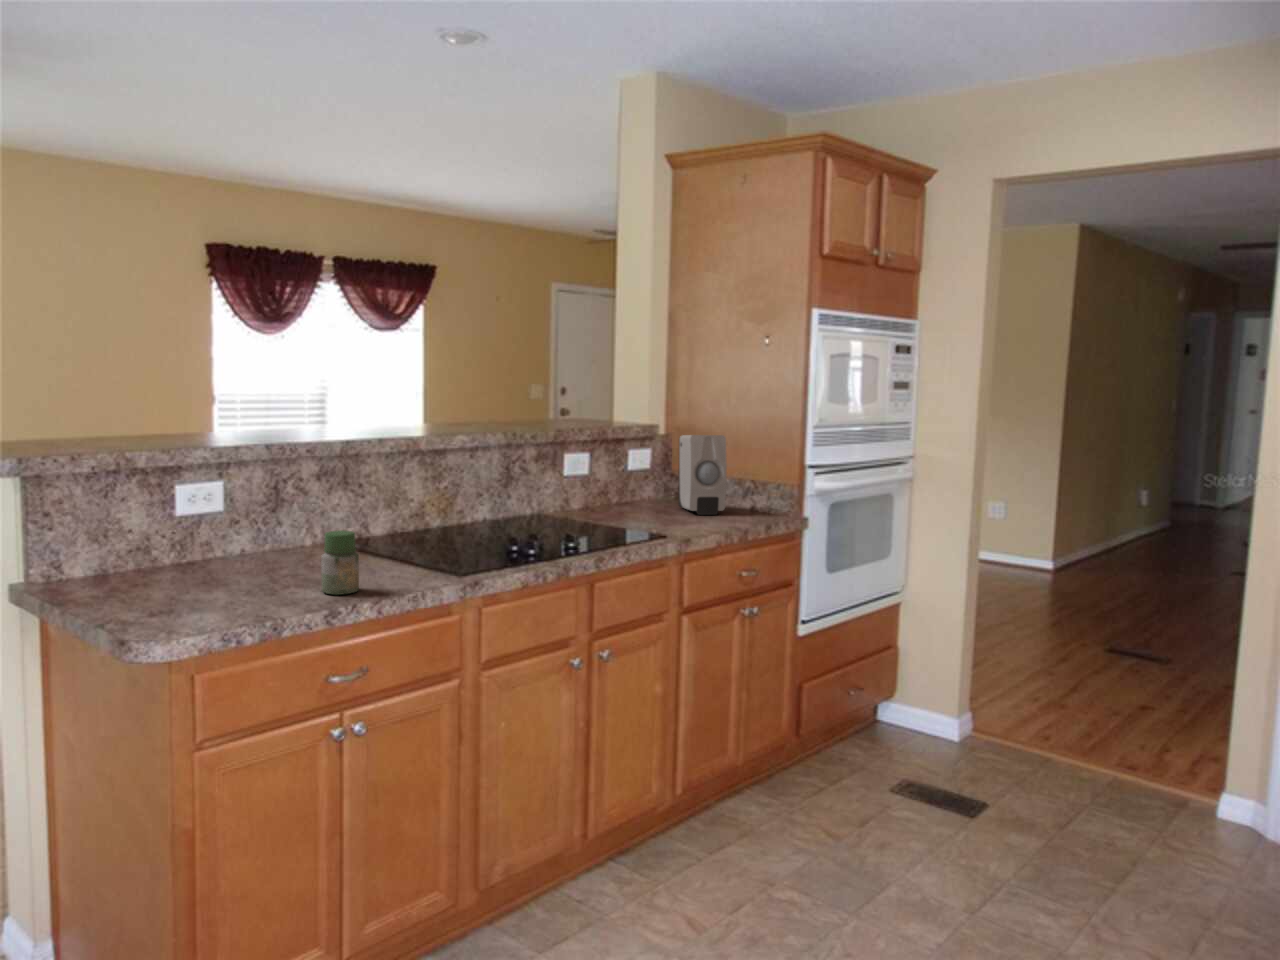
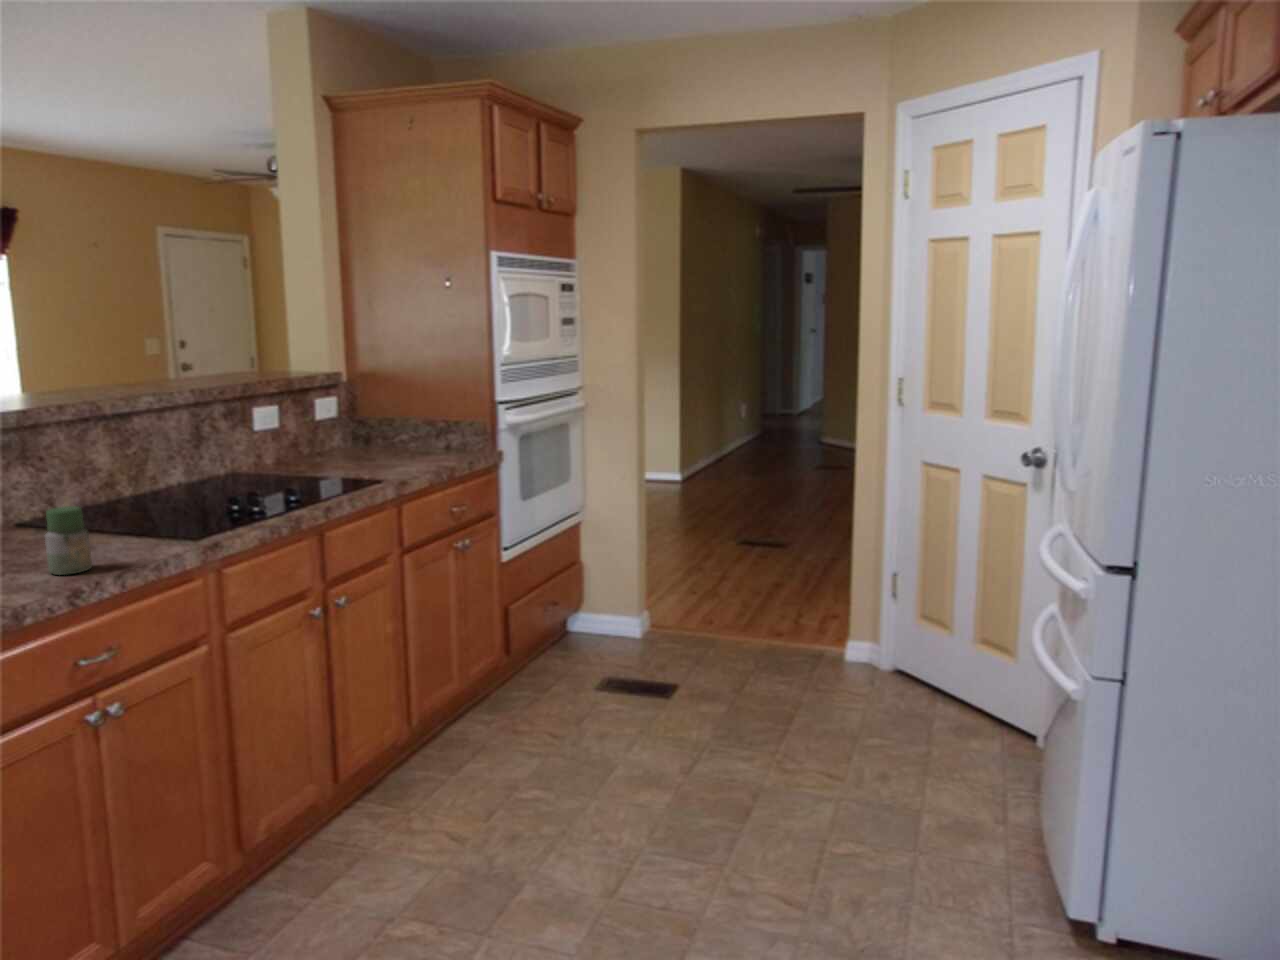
soap dispenser: present [679,435,727,515] -> none [368,378,424,458]

